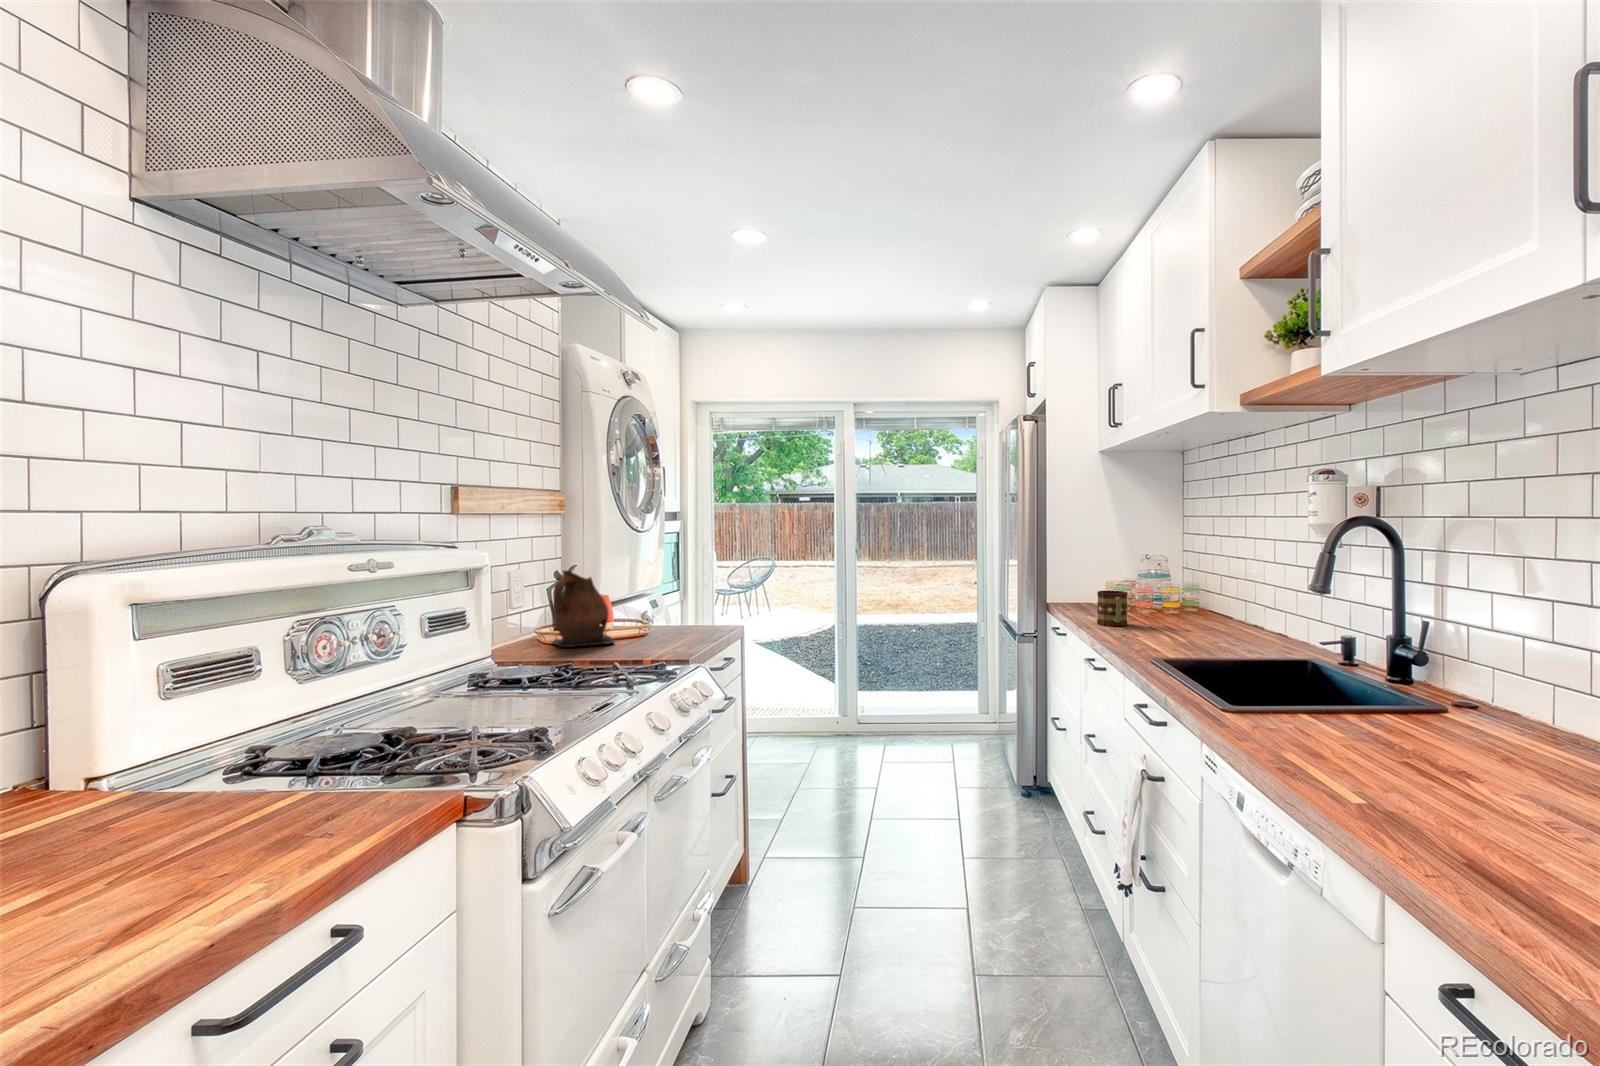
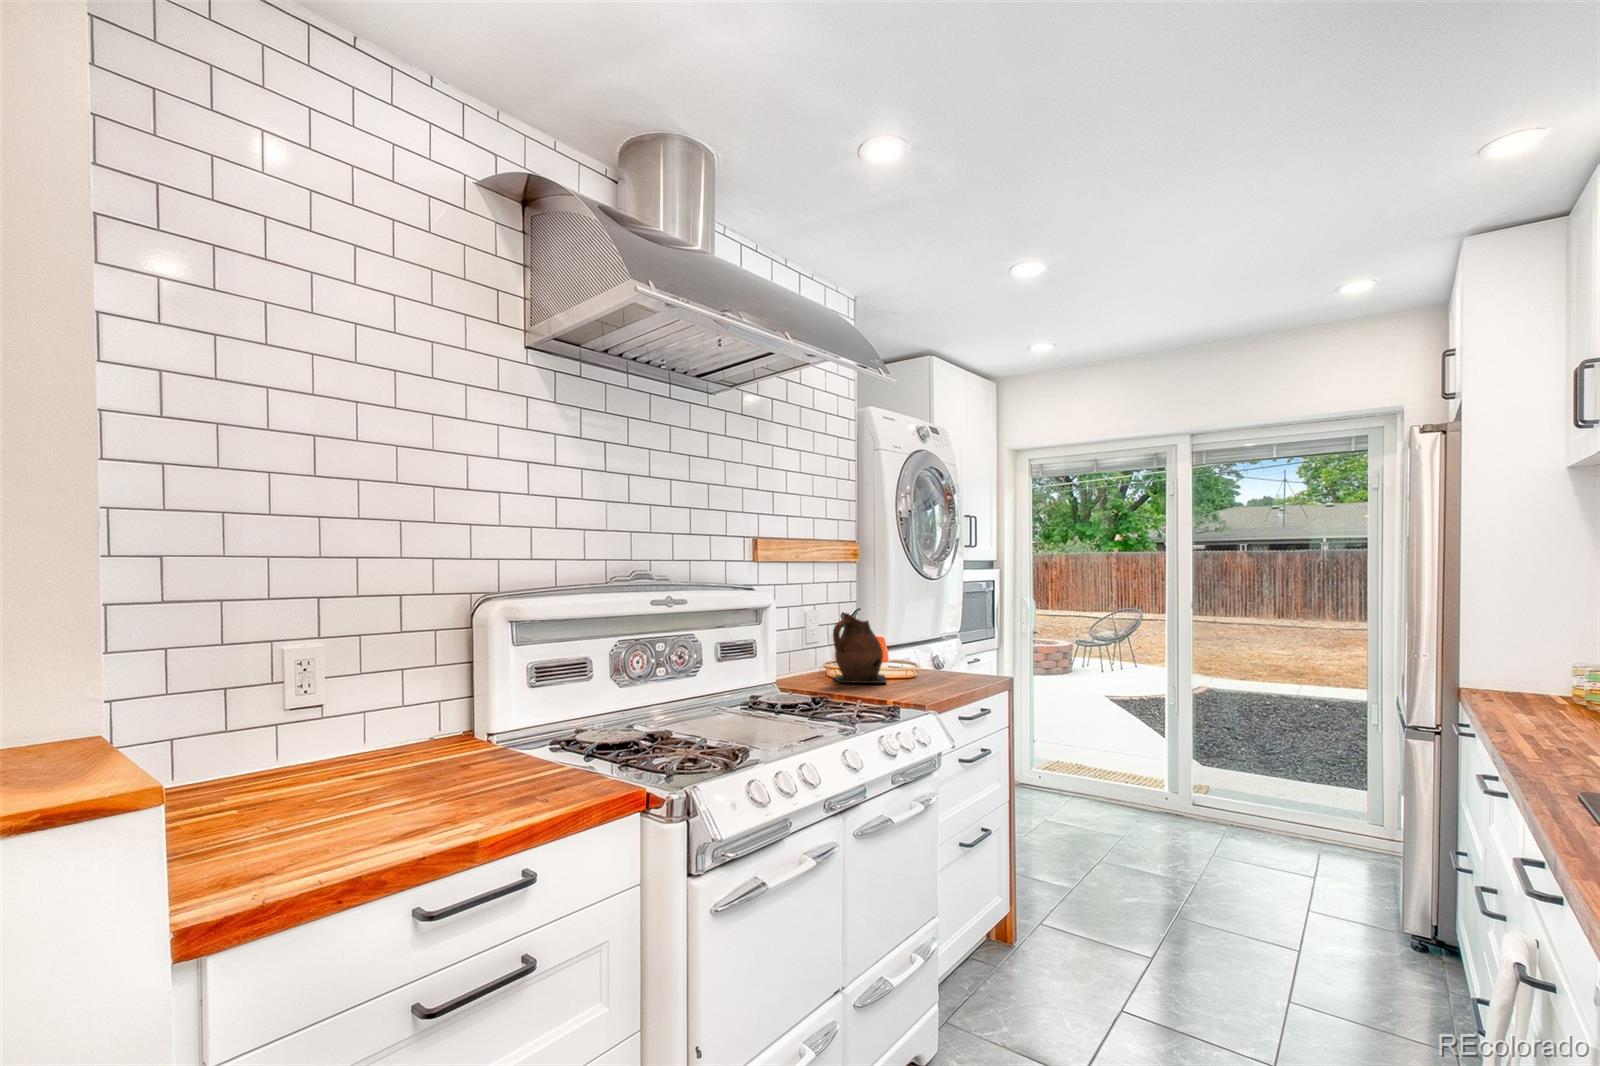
mug: present [1097,590,1128,626] -> none [1500,672,1555,723]

